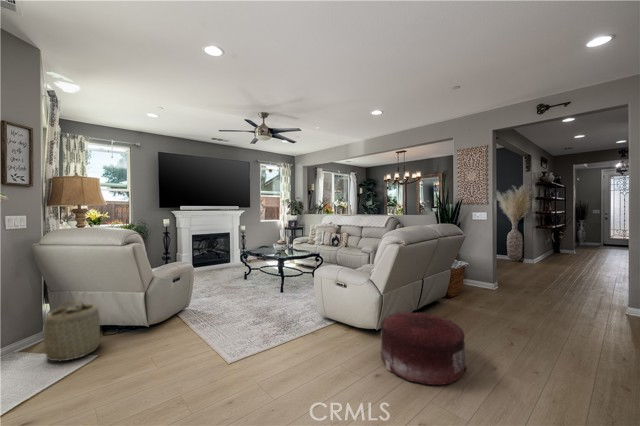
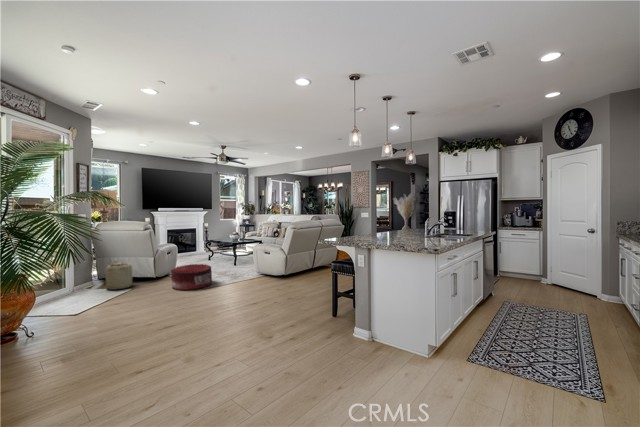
pouf: present [381,312,467,385] -> present [171,264,212,290]

